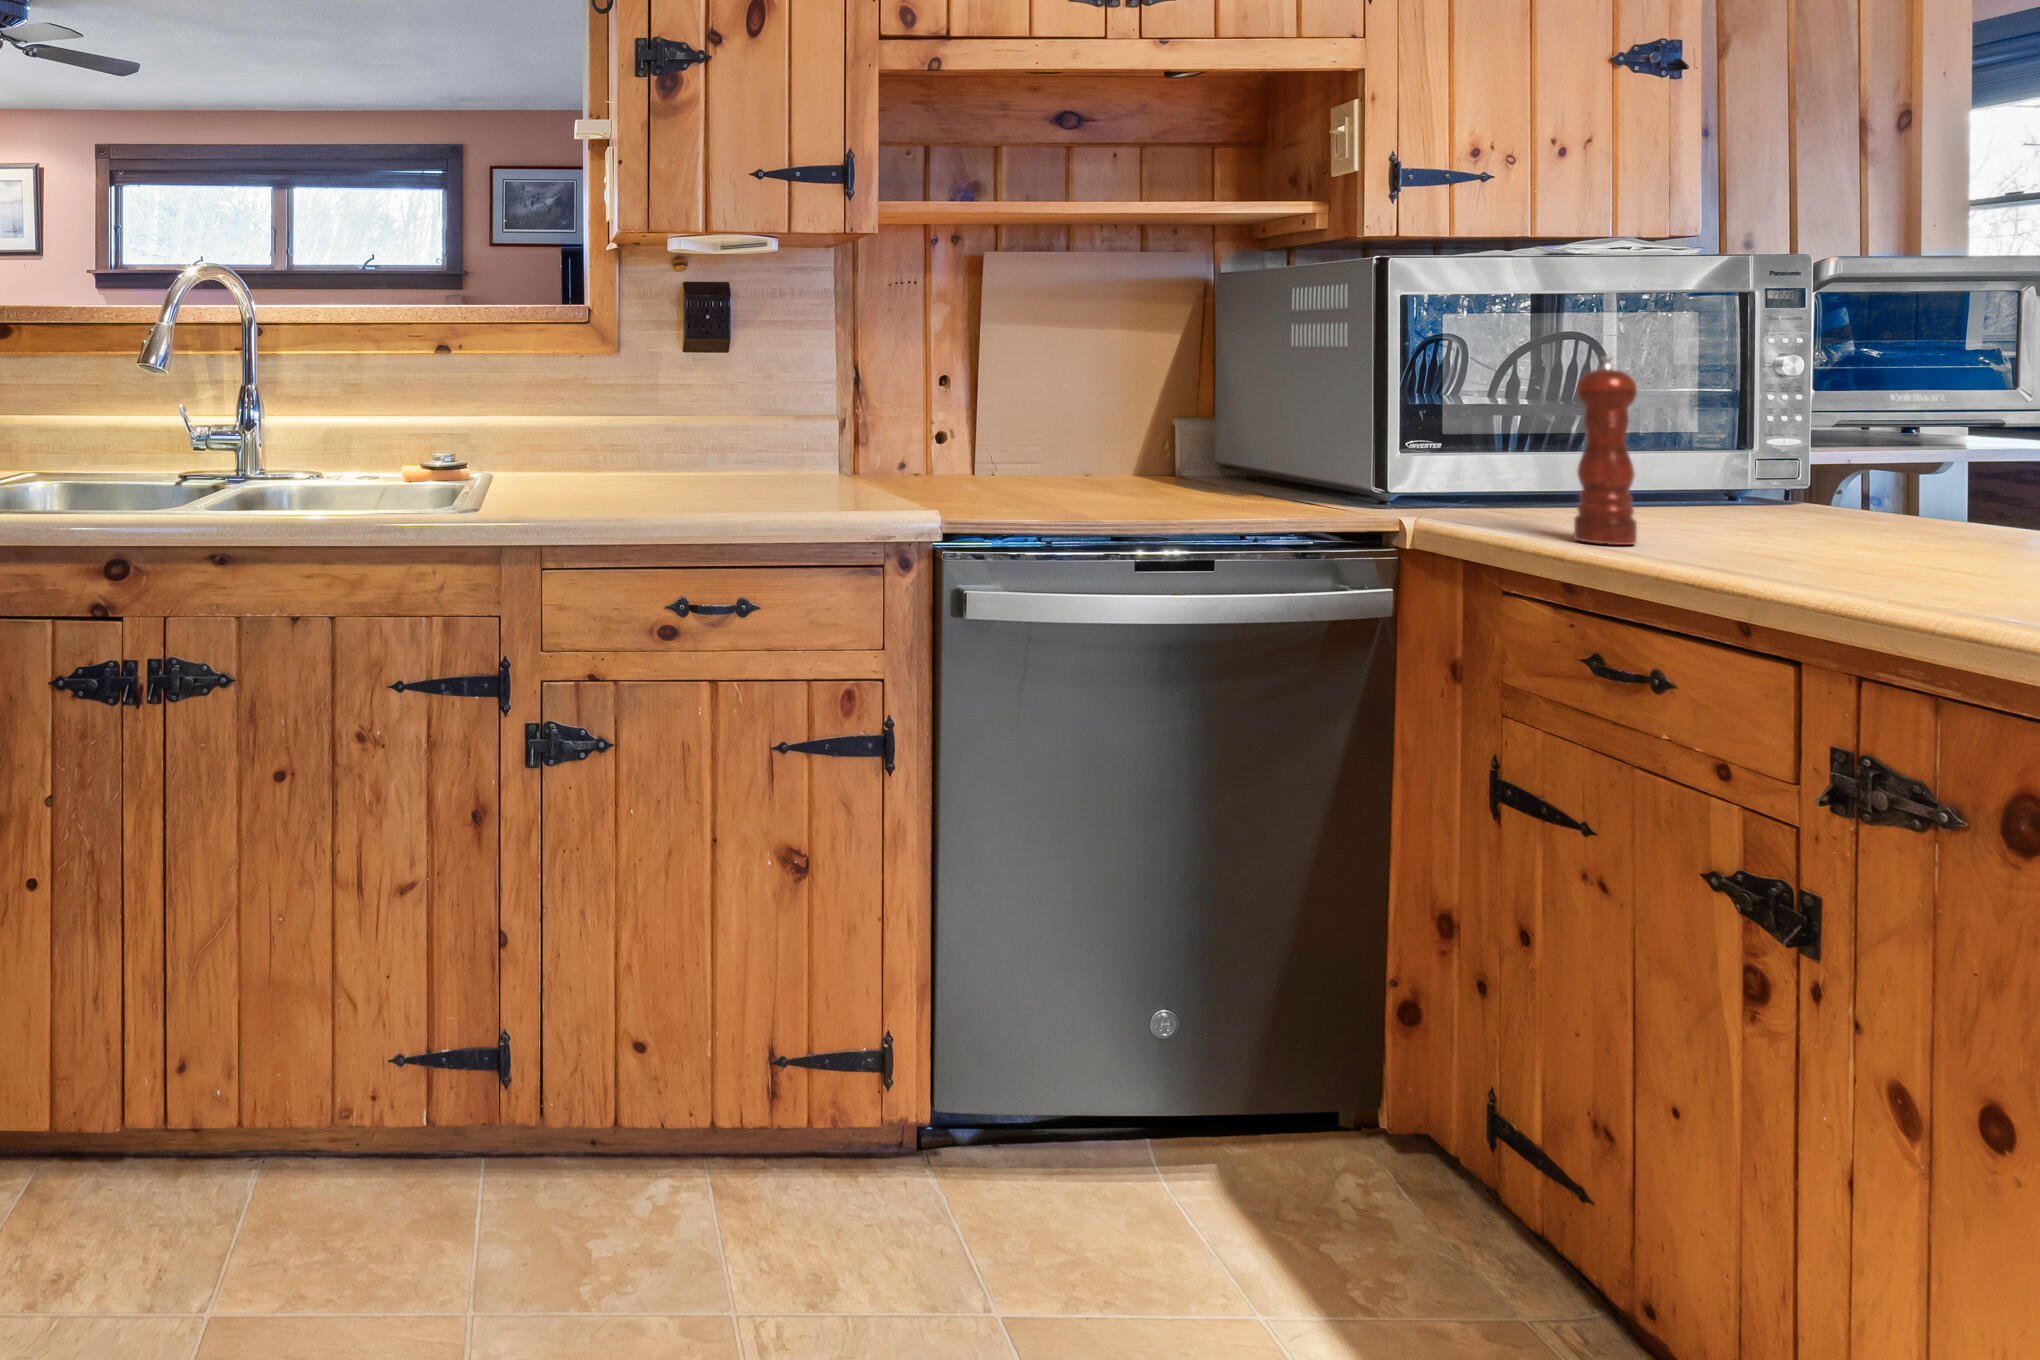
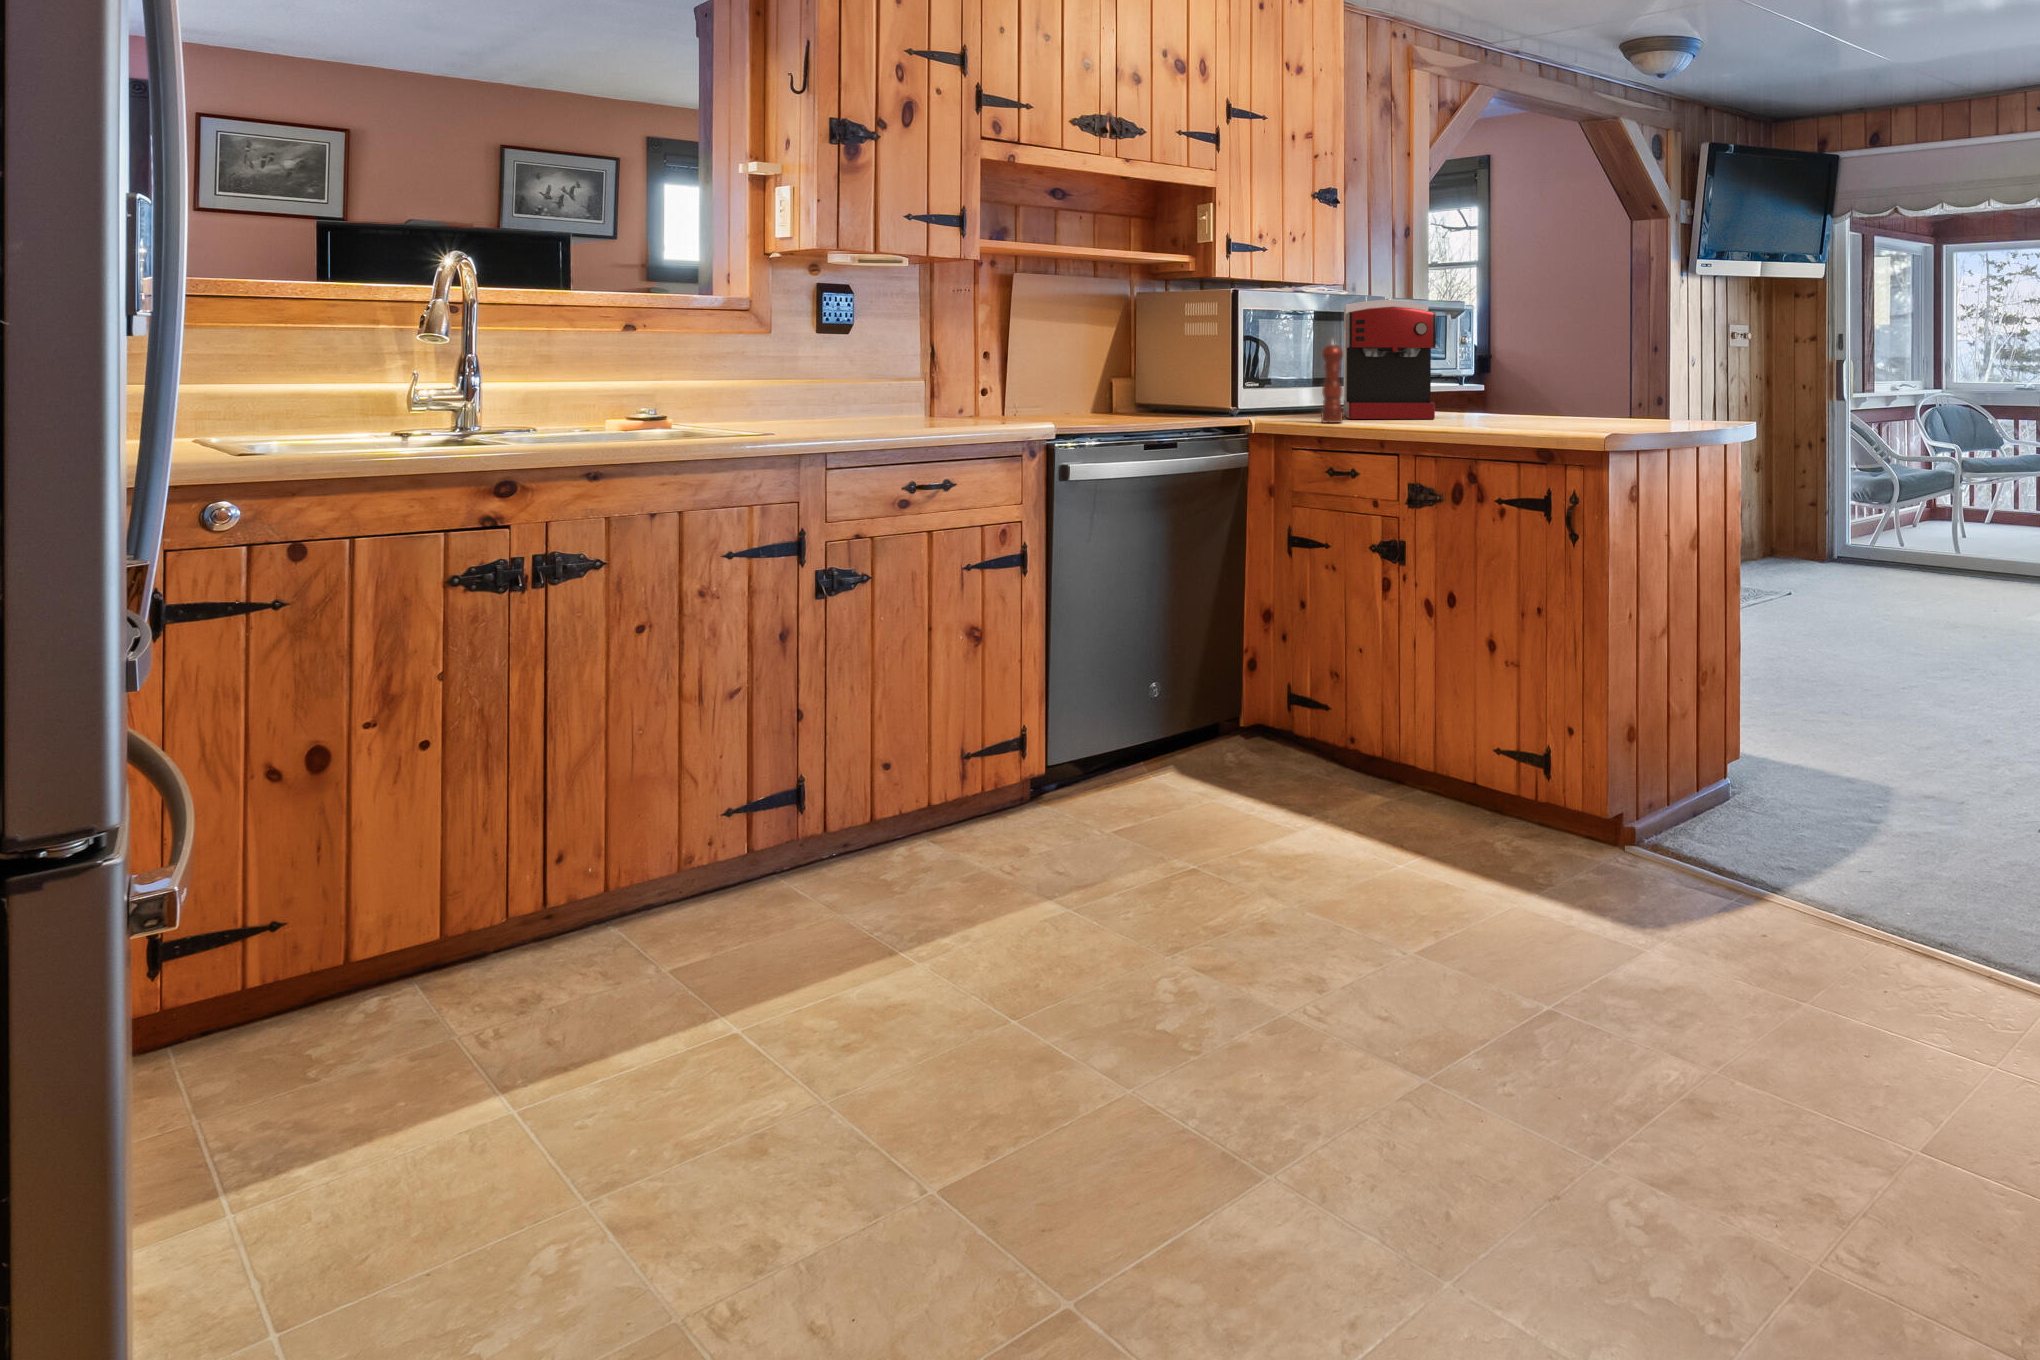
coffee maker: none [1667,263,1948,551] -> present [1343,300,1436,419]

